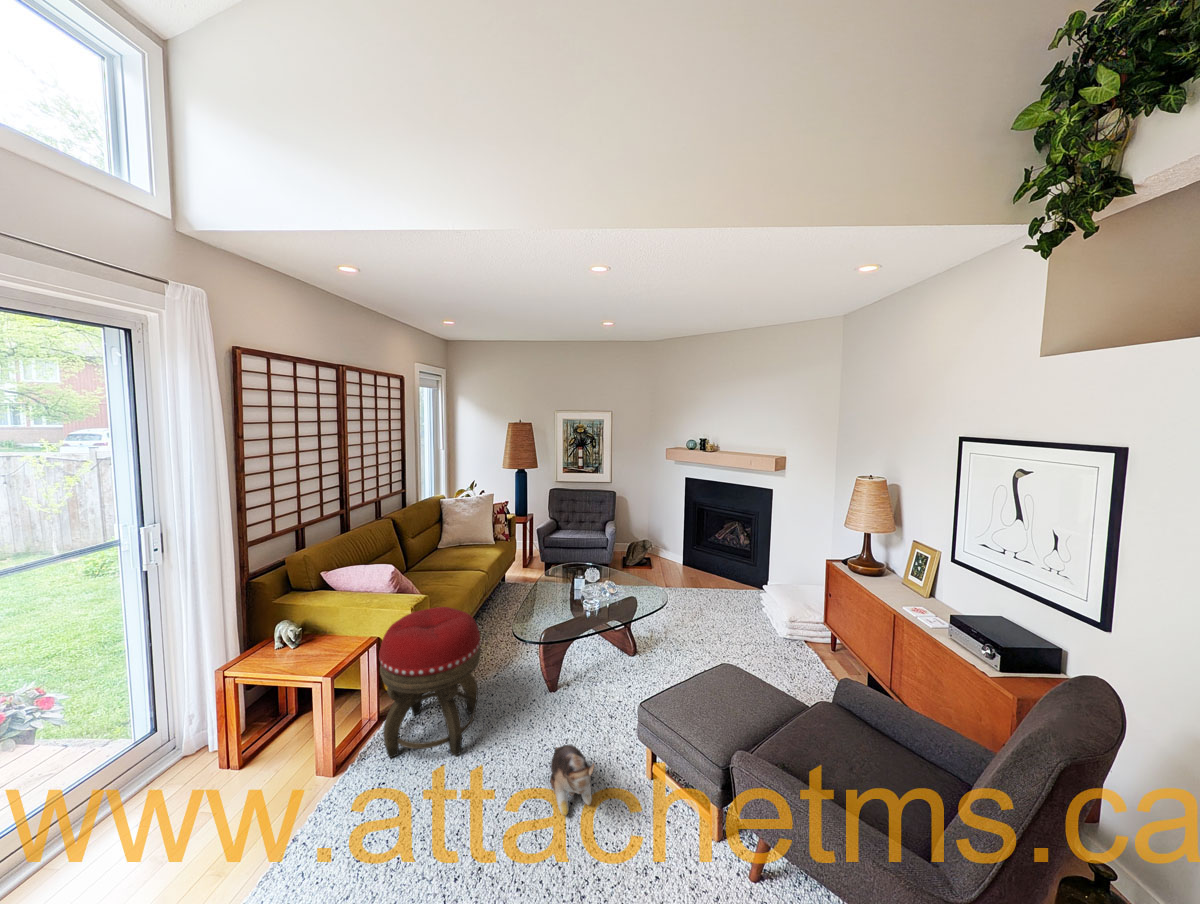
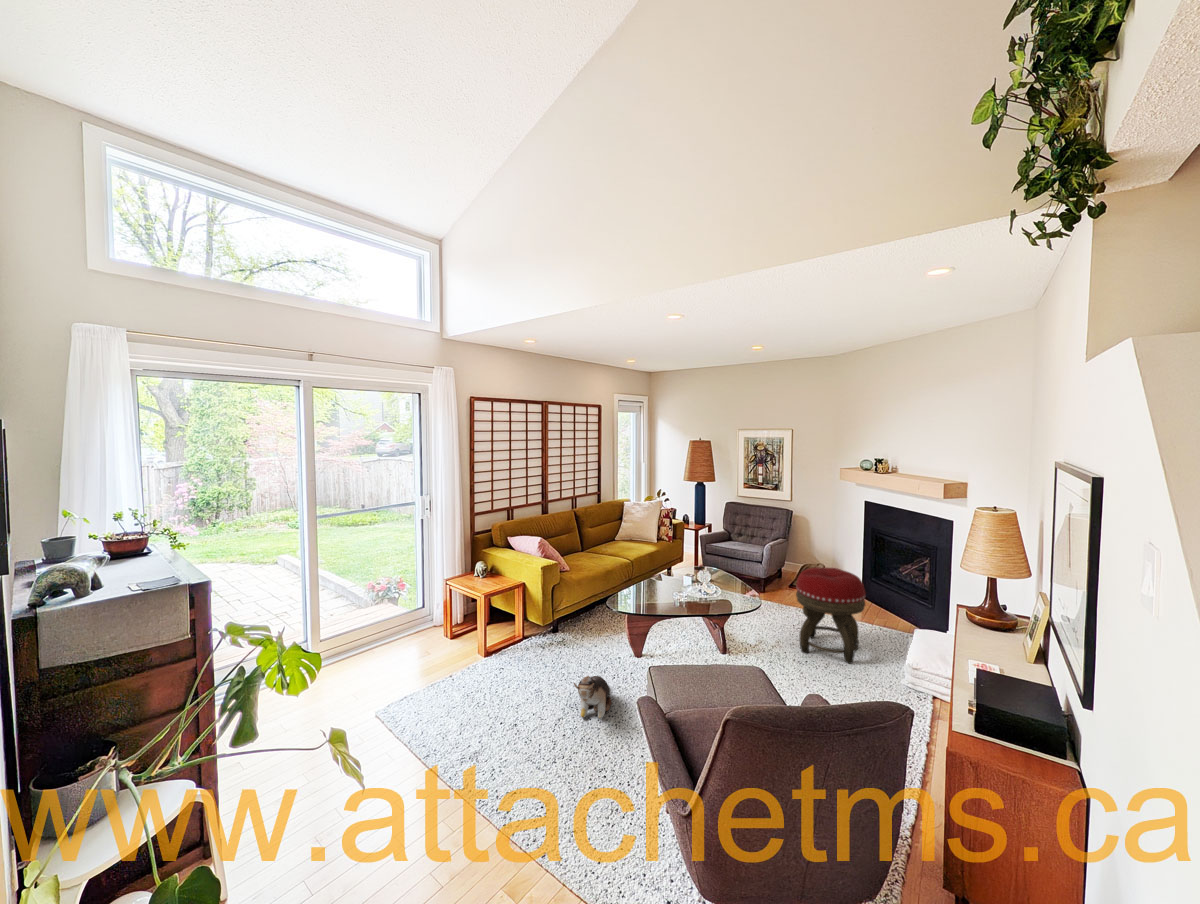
footstool: present [379,607,481,758] -> present [796,567,866,664]

